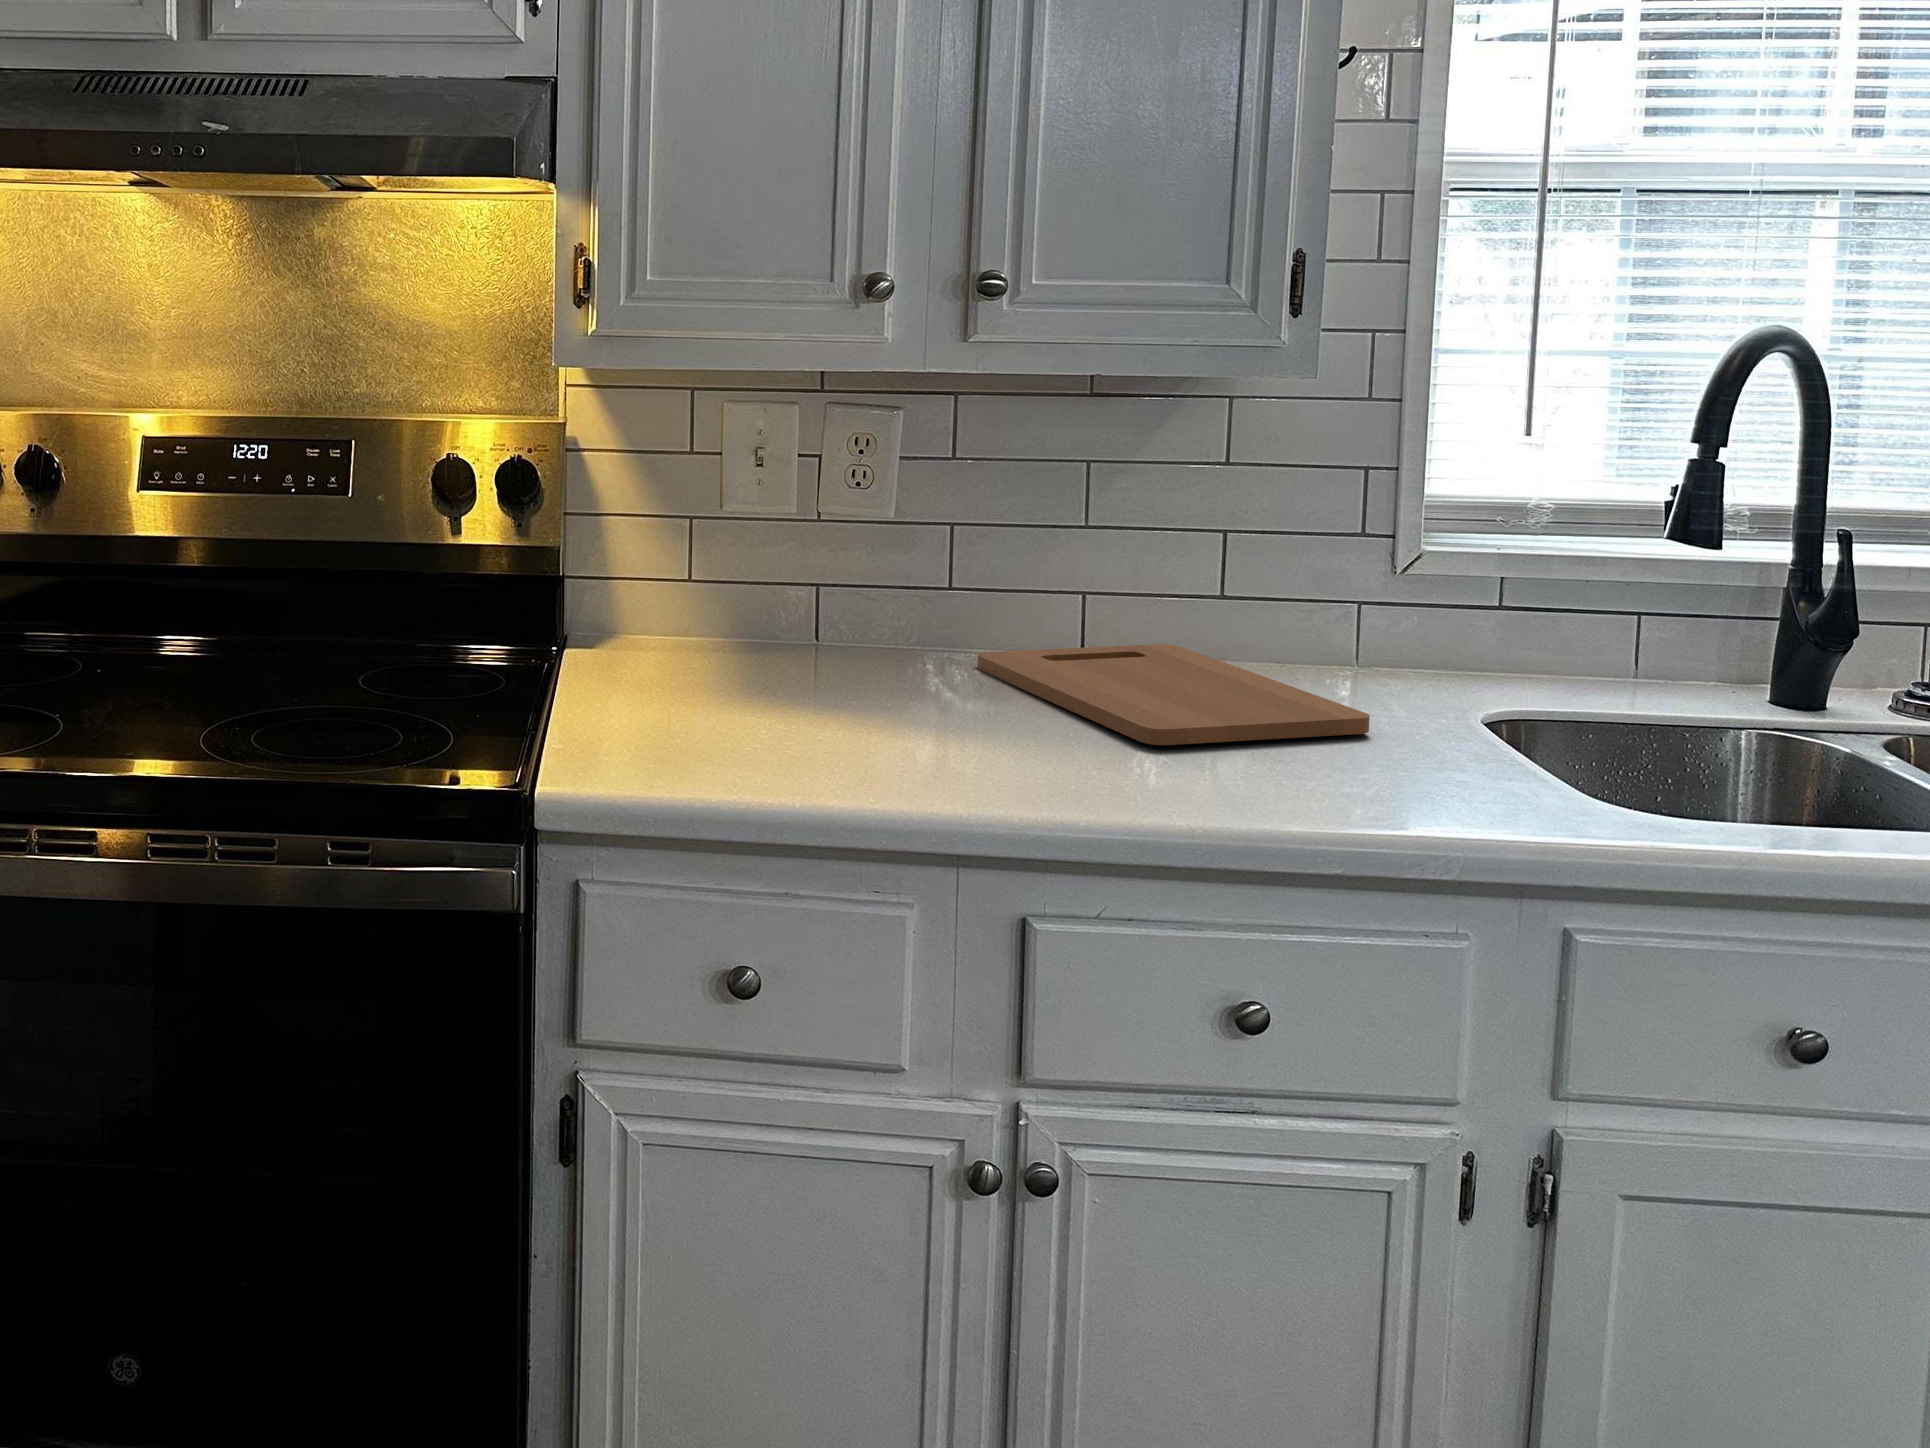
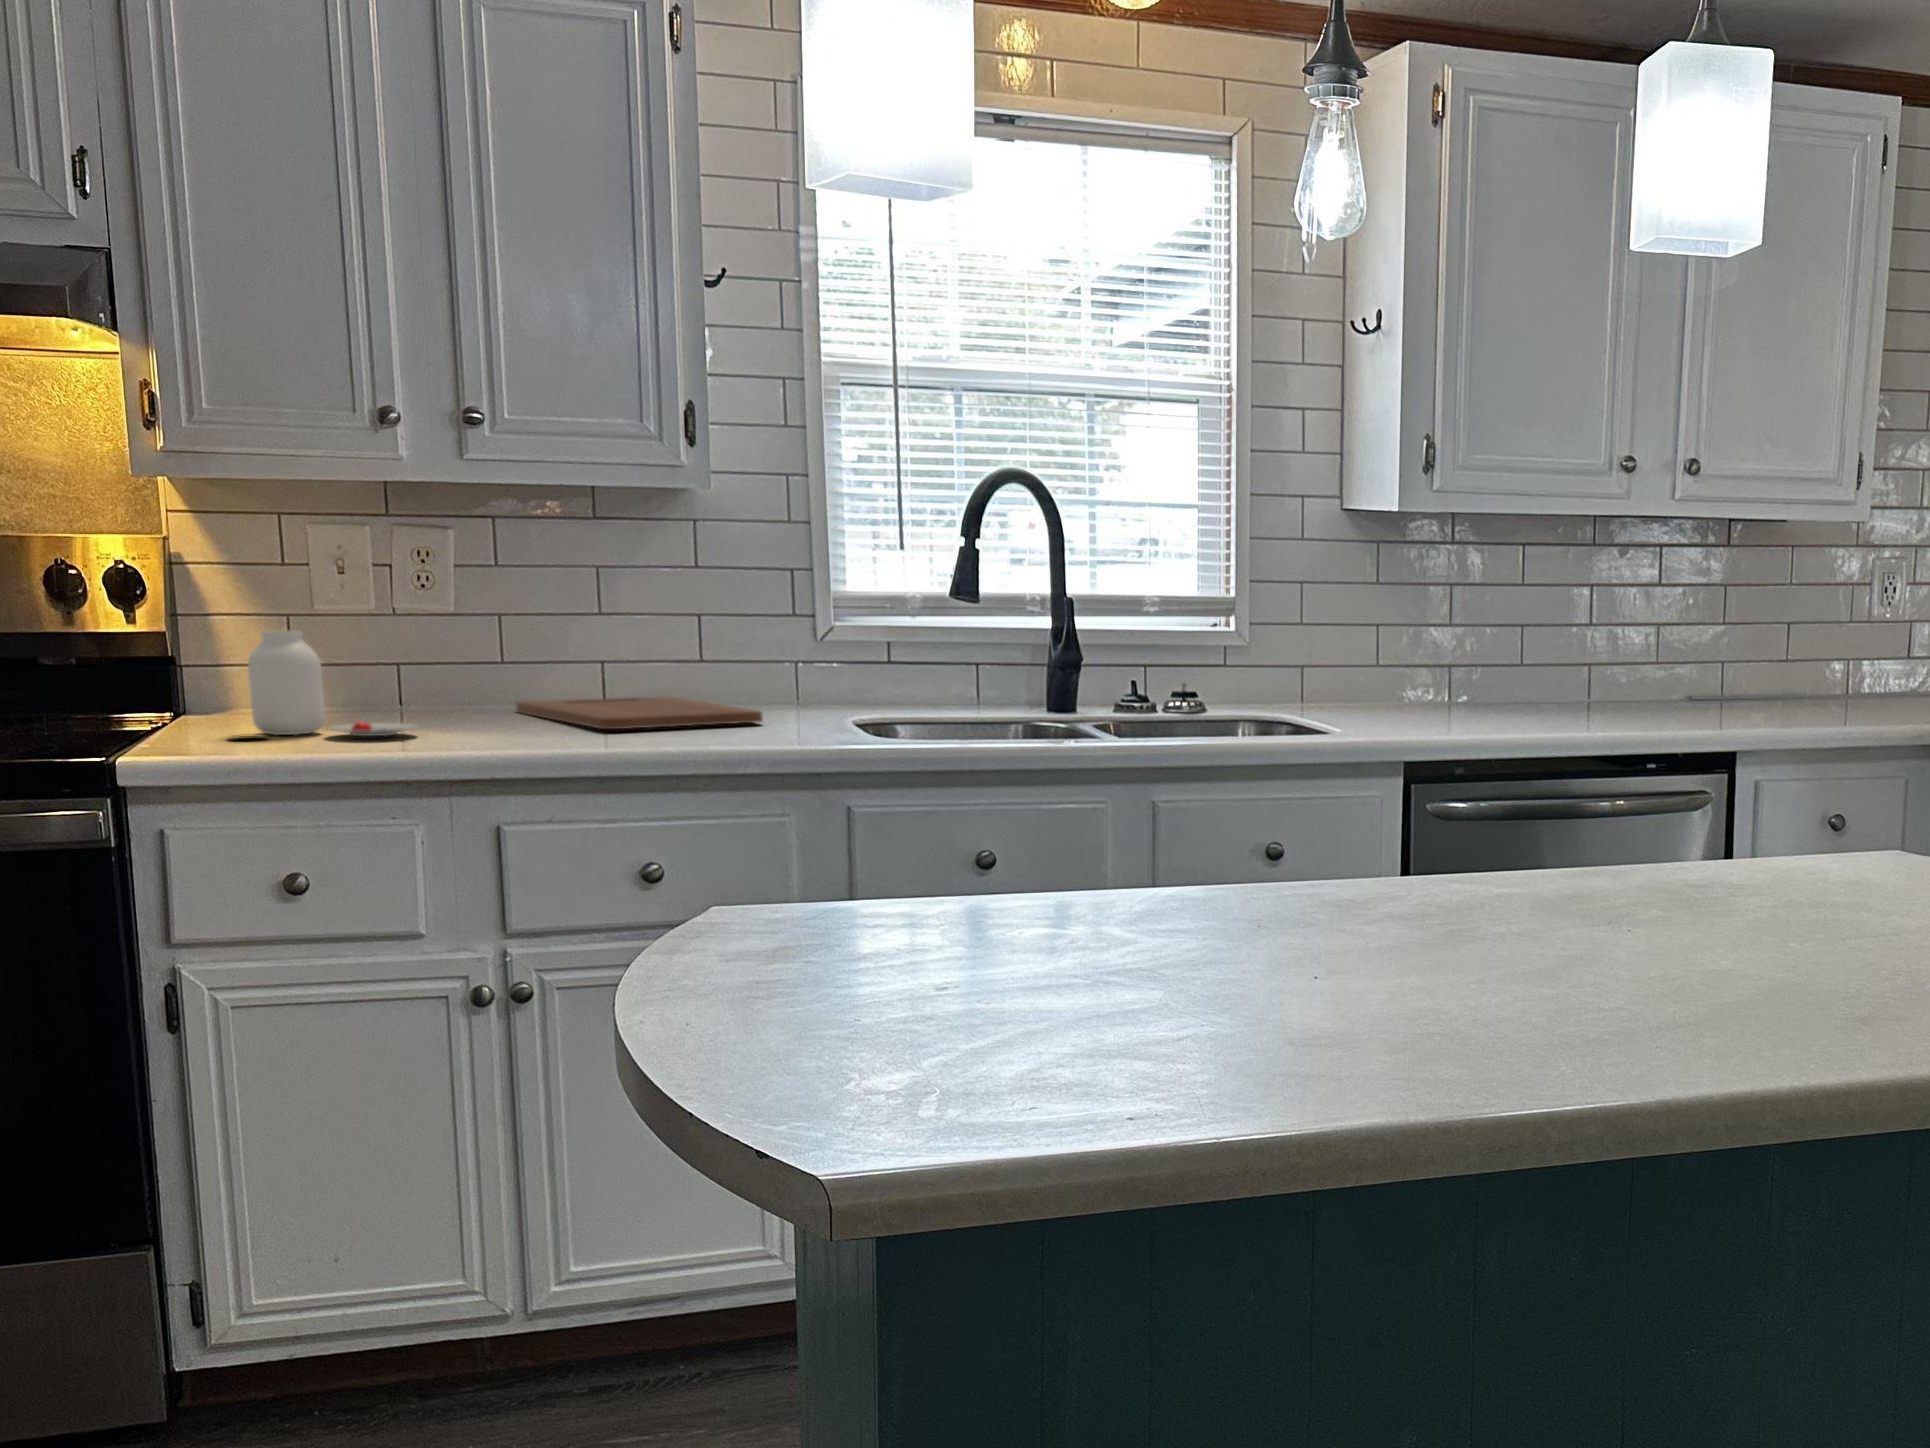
jar: none [649,579,894,744] -> present [229,631,418,738]

